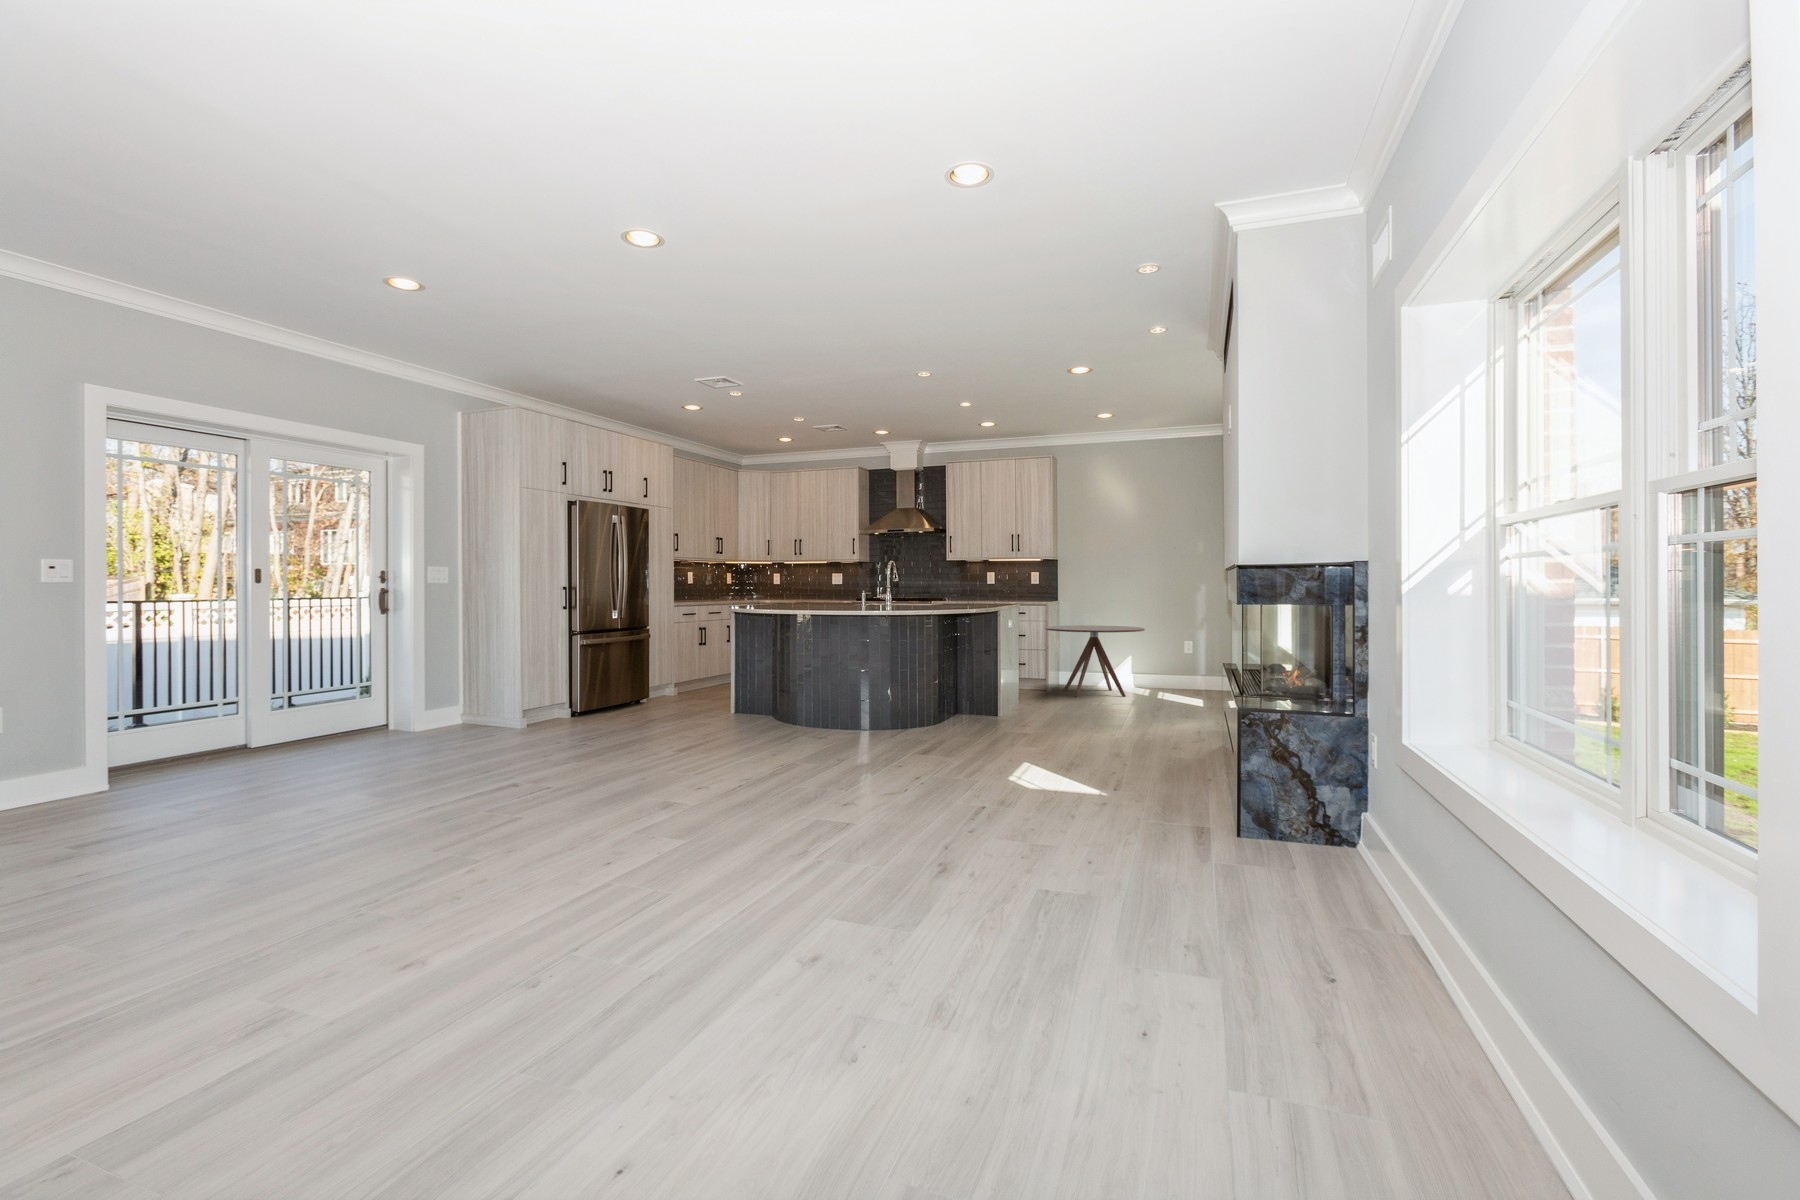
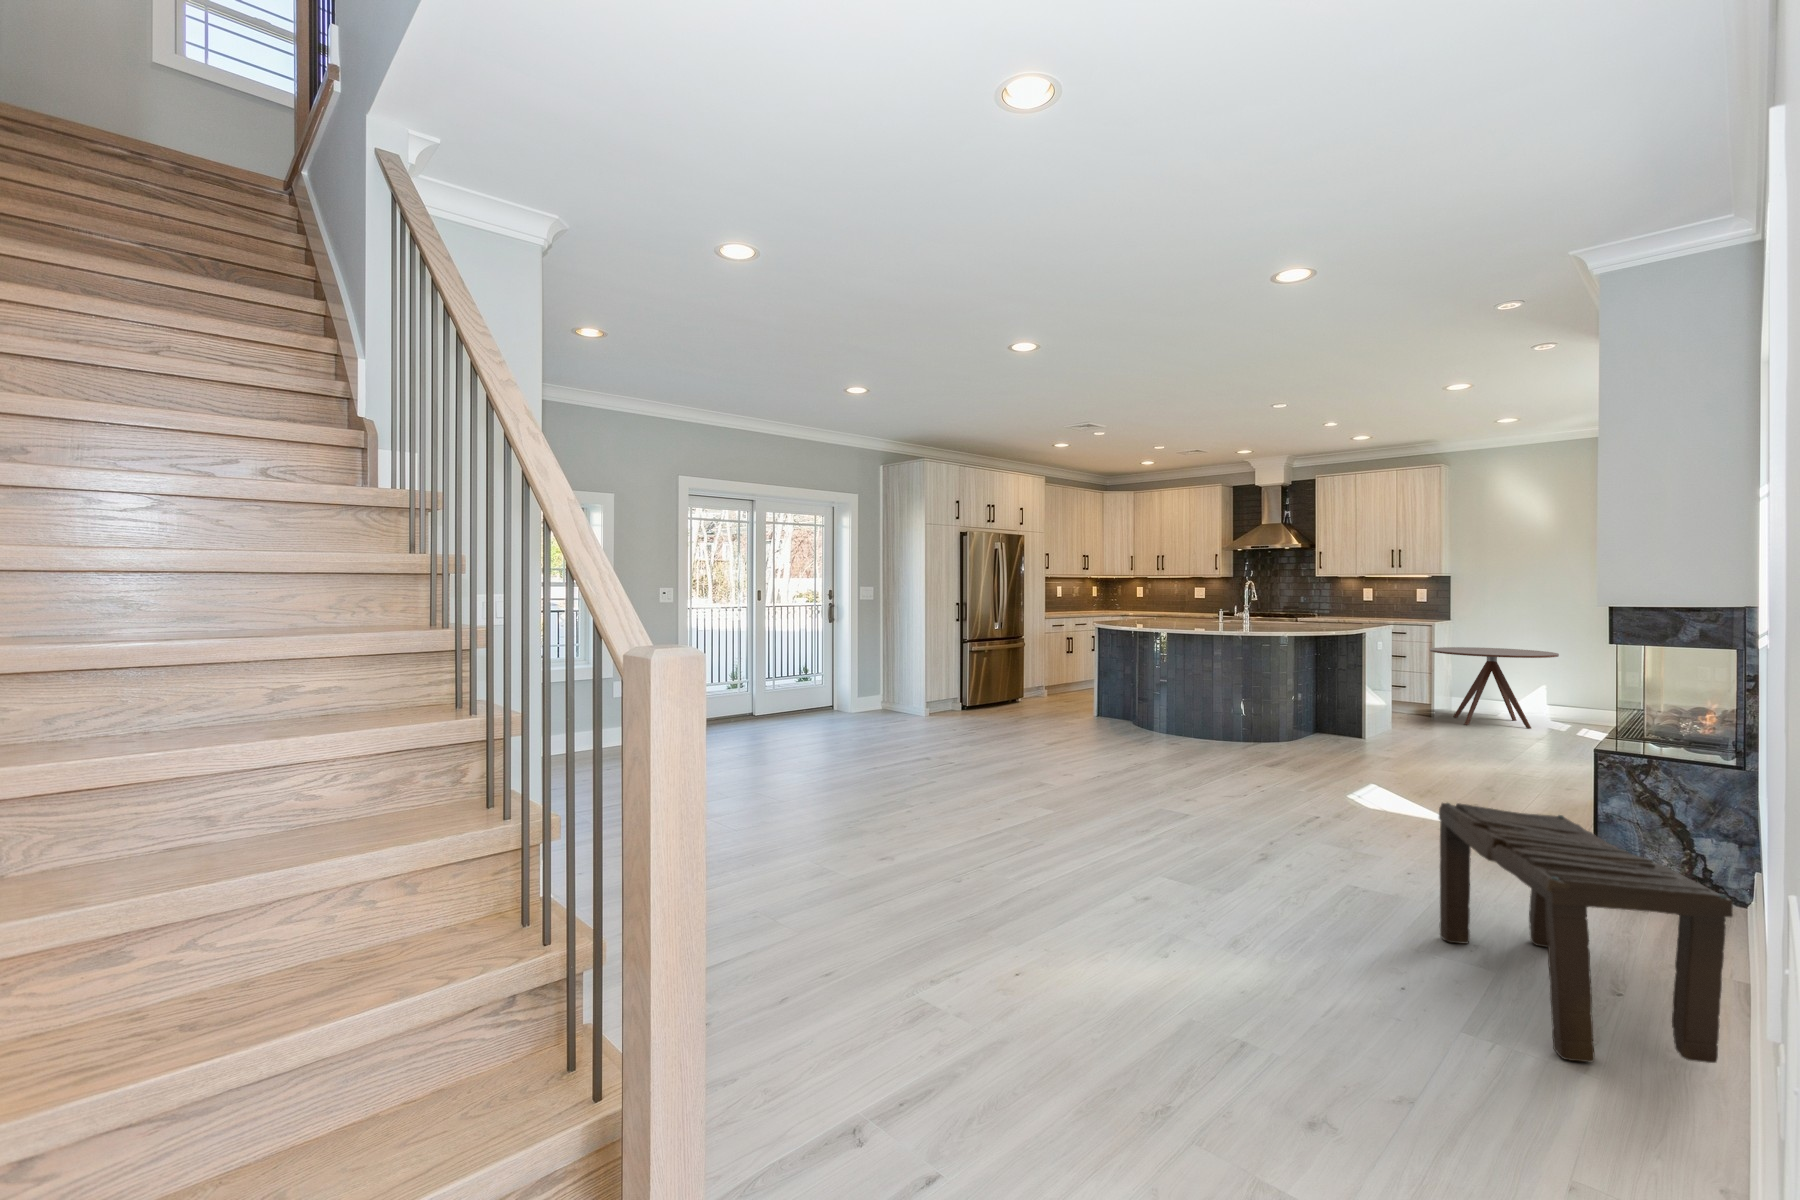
bench: none [1138,777,1467,1076] -> present [1439,803,1733,1063]

